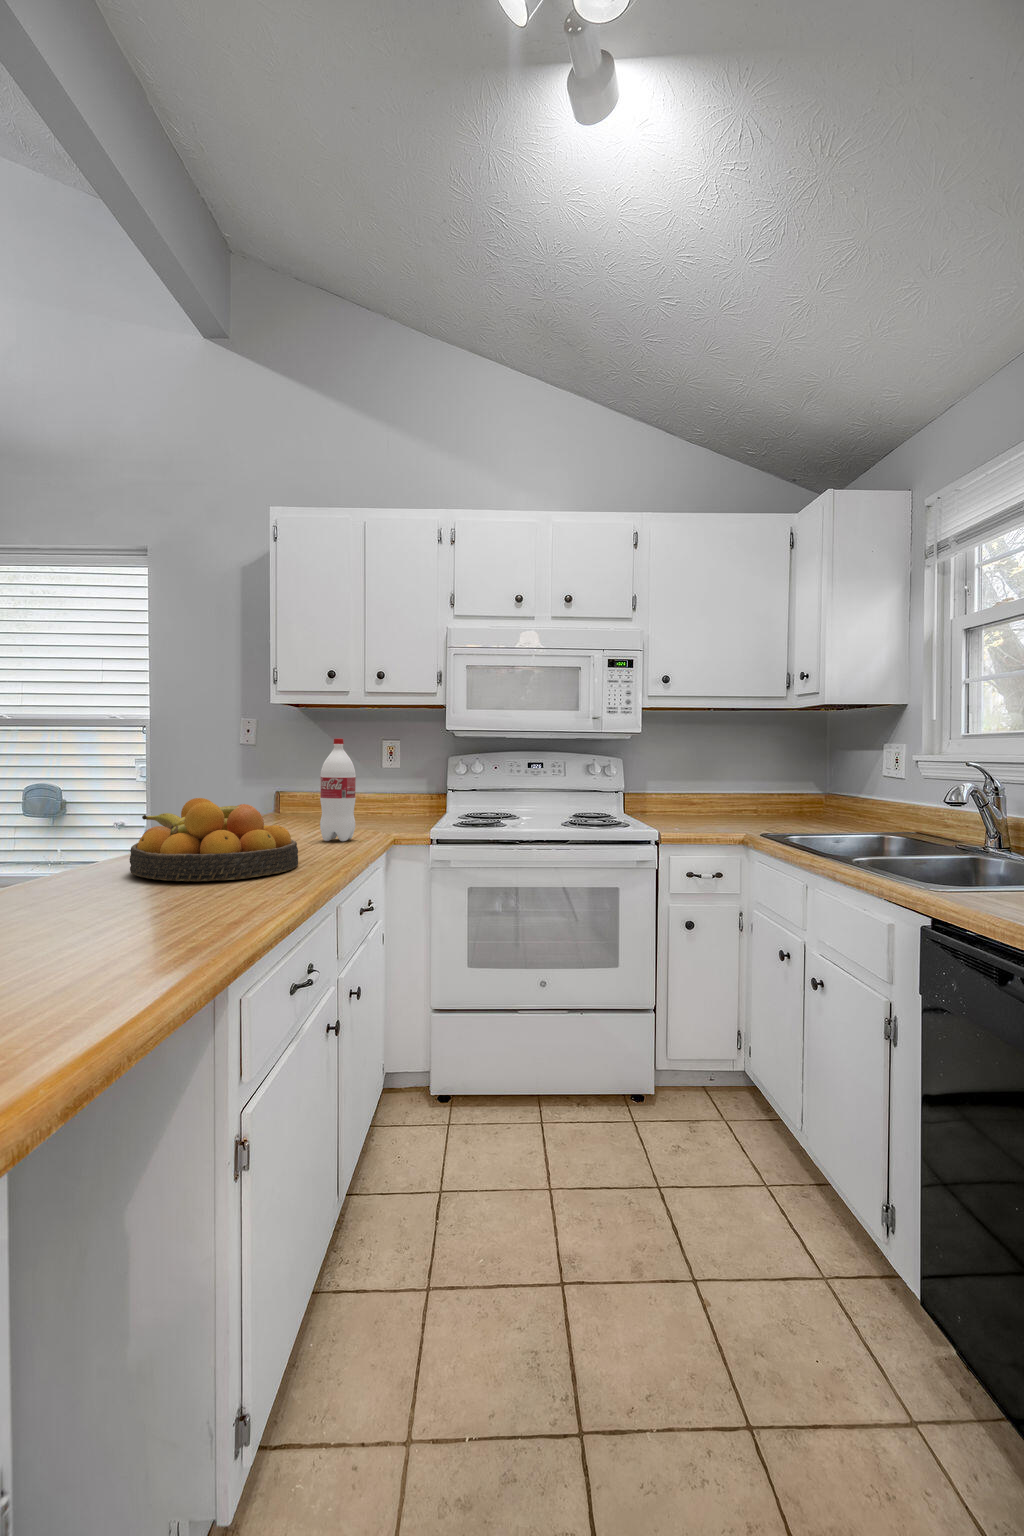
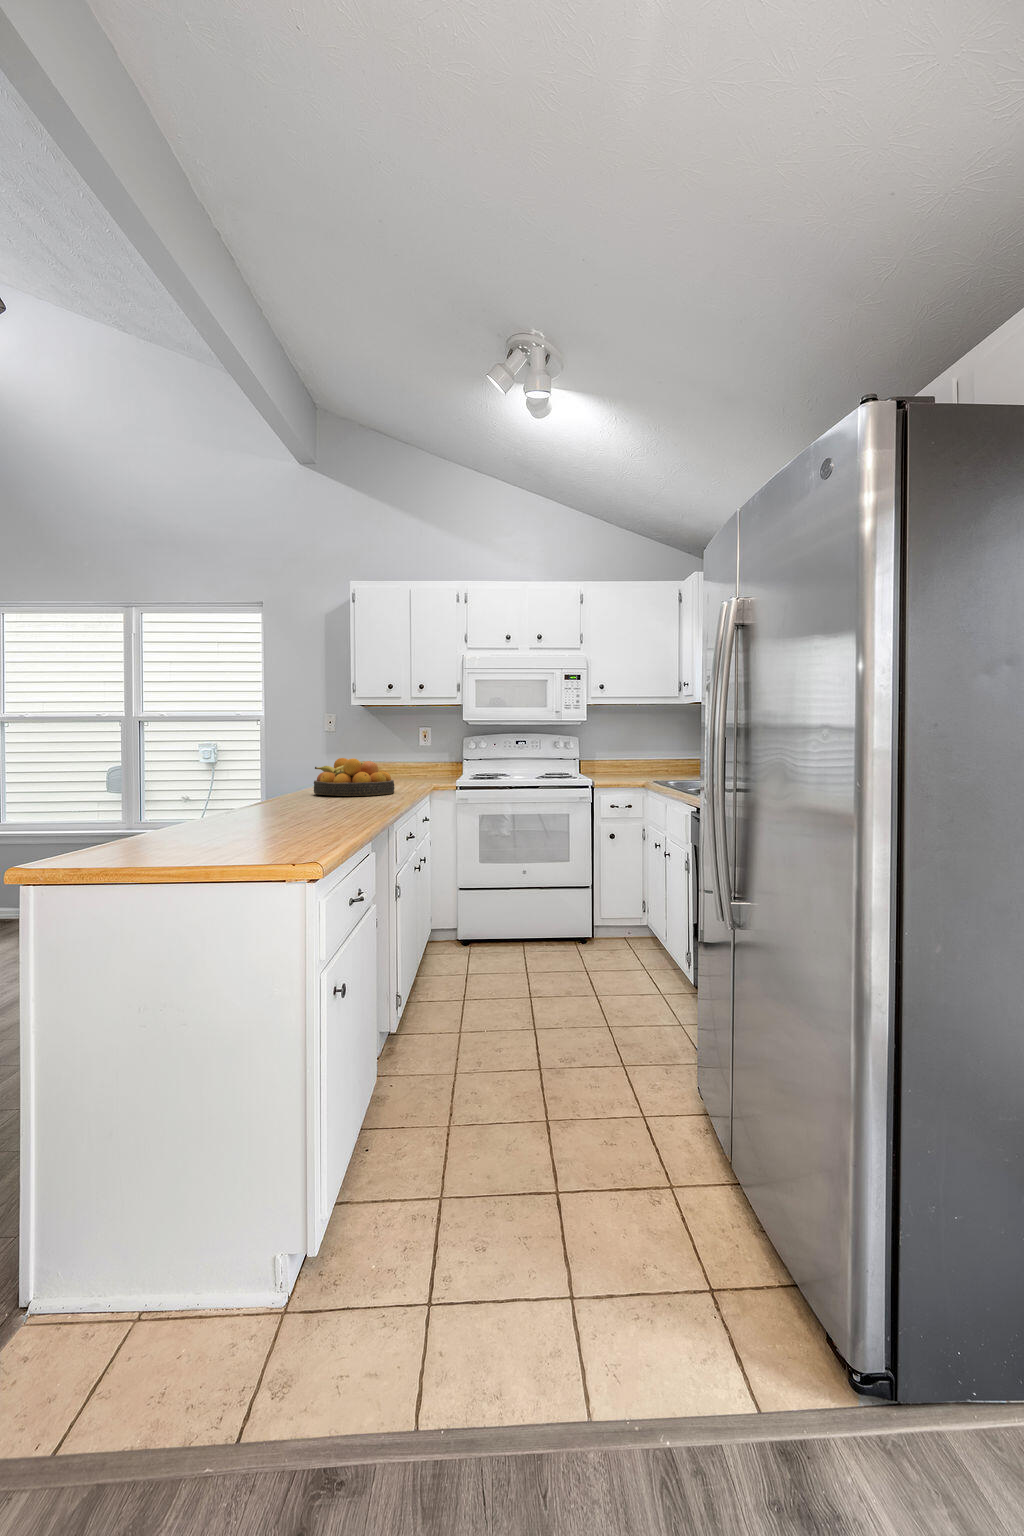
bottle: present [320,739,356,841] -> none [394,726,414,786]

